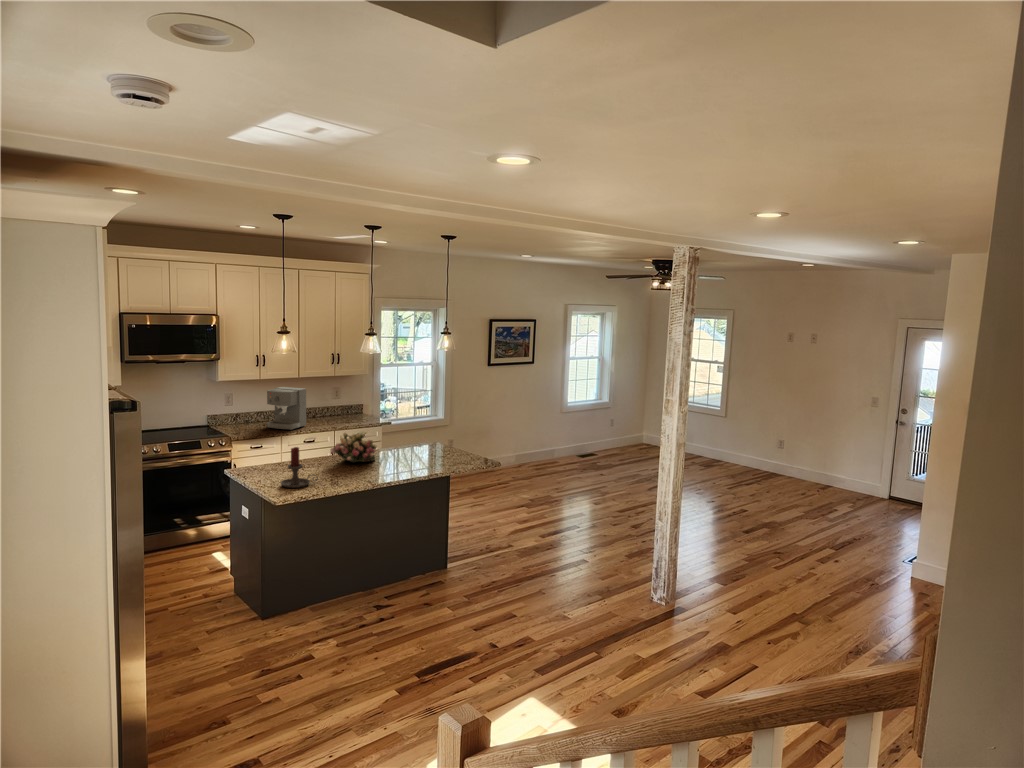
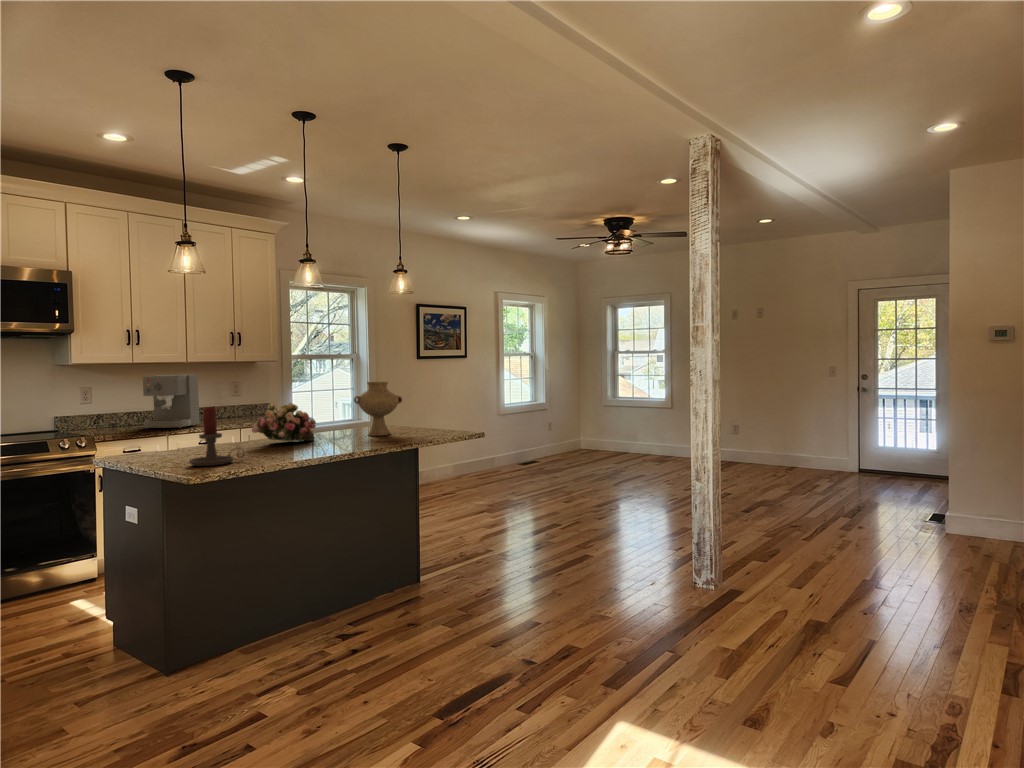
vase: none [405,418,441,460] -> present [354,382,402,436]

